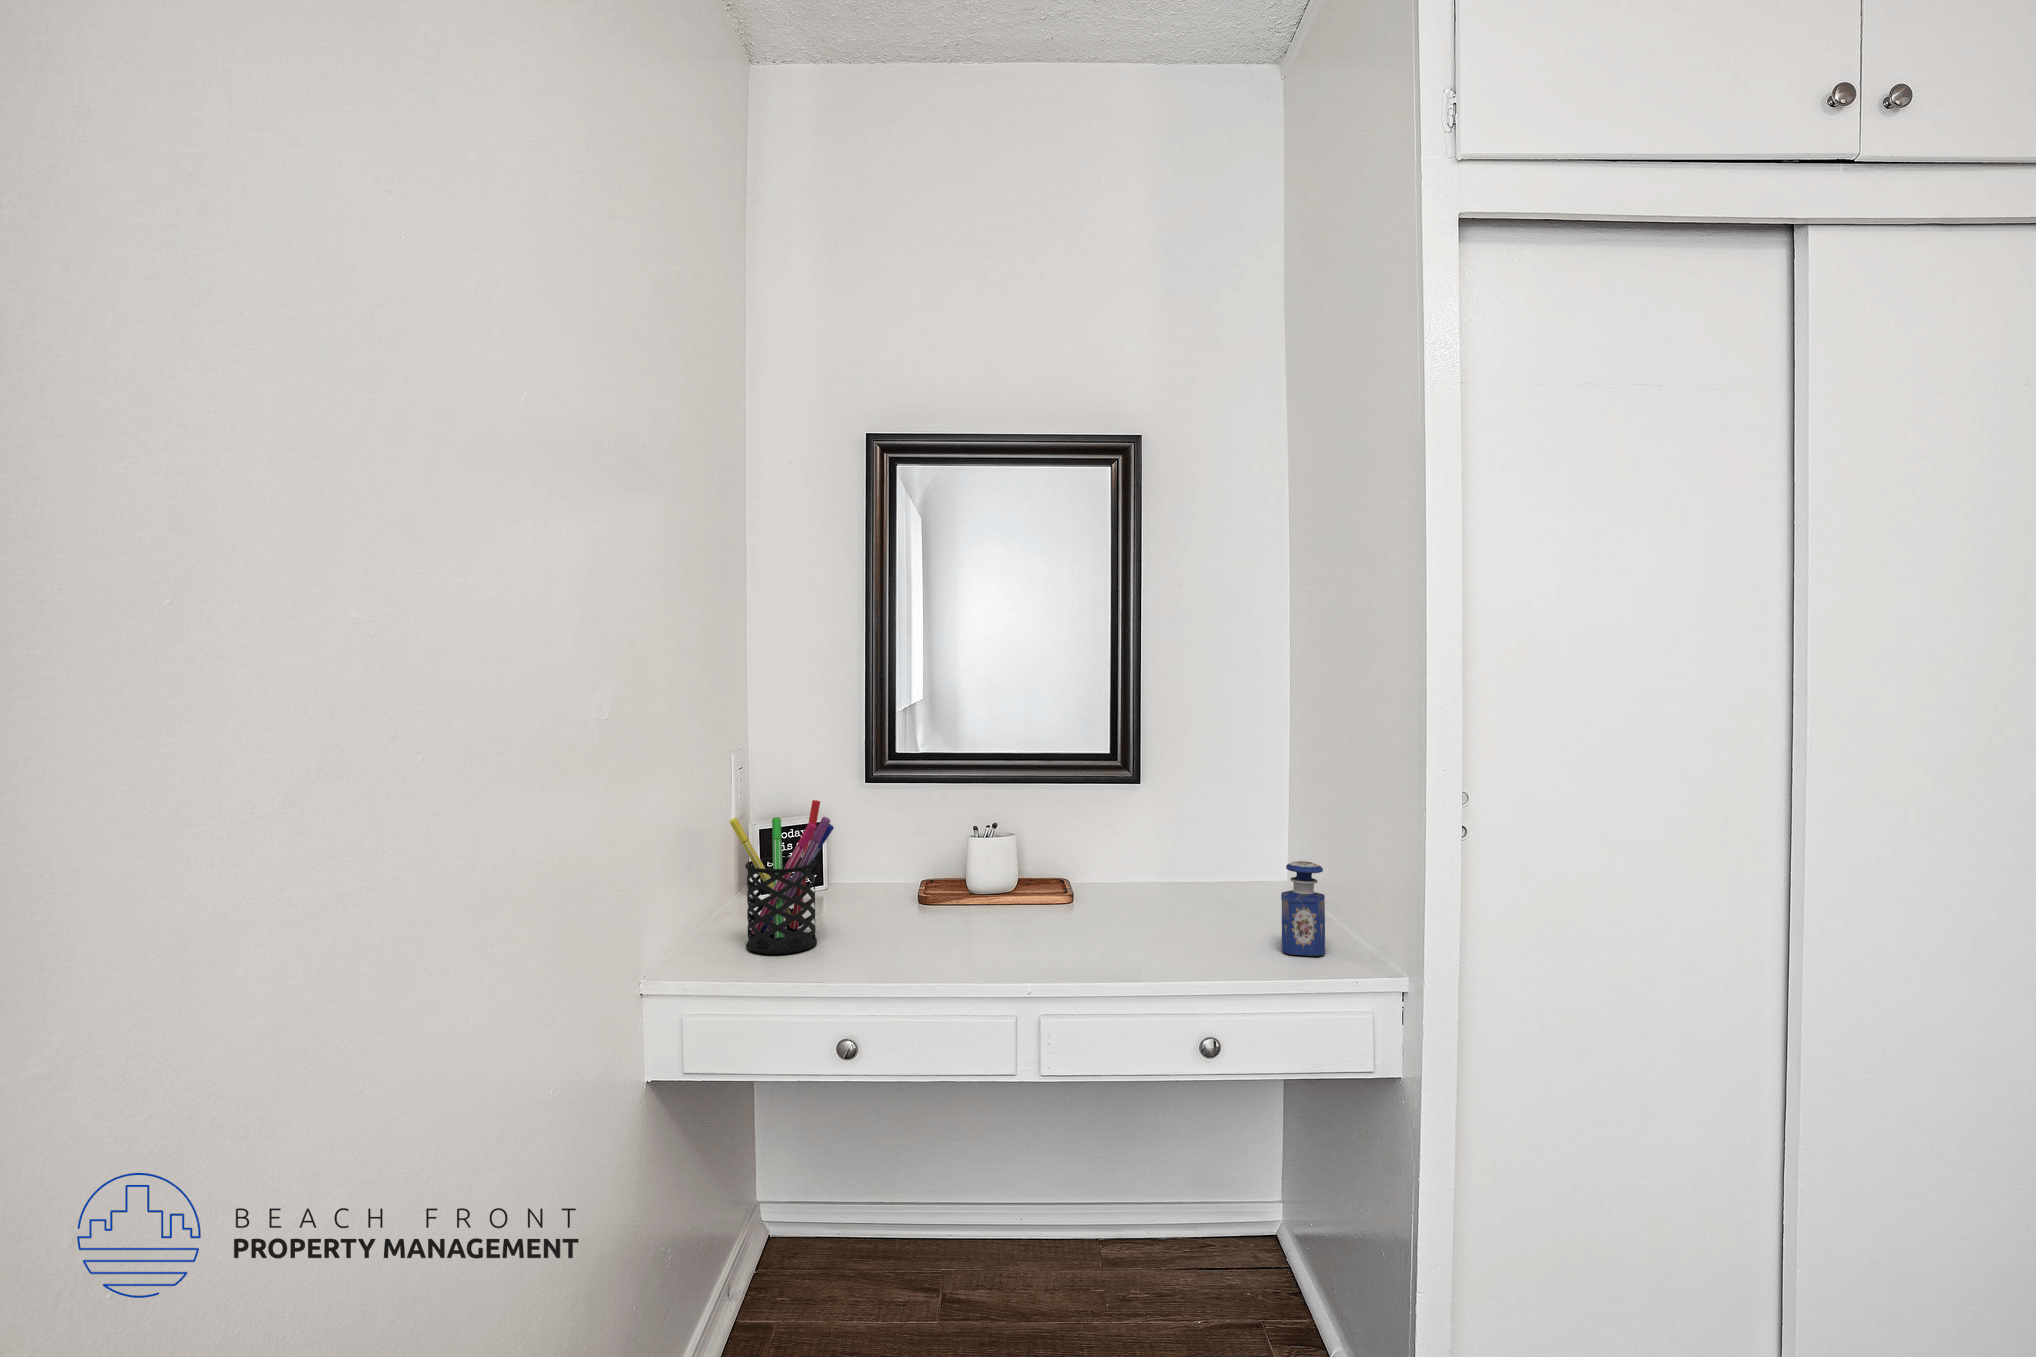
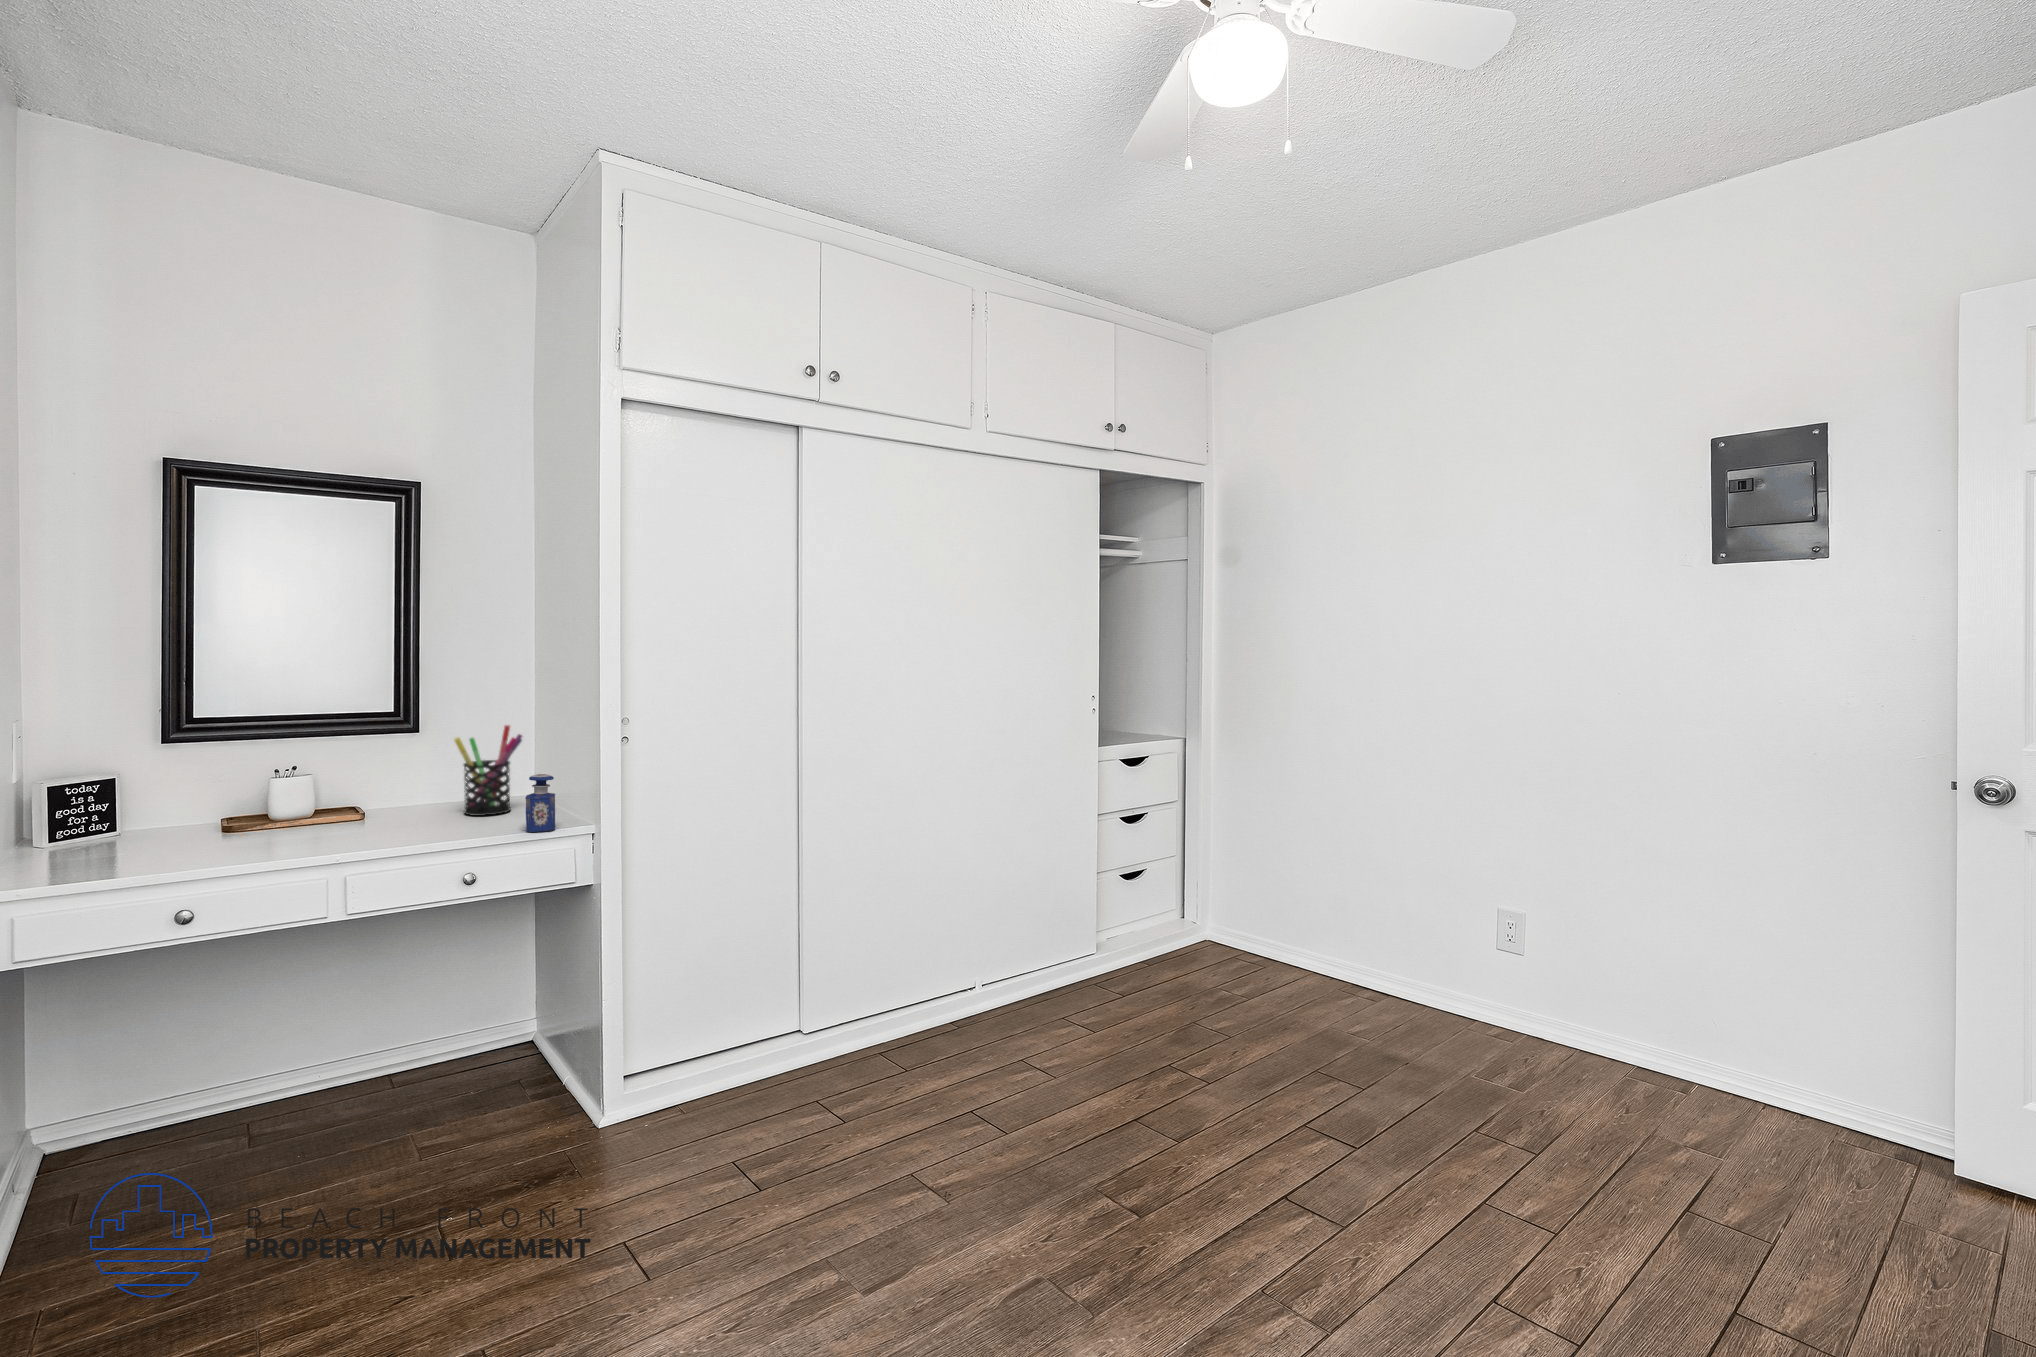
pen holder: present [729,800,834,954] -> present [455,725,522,816]

